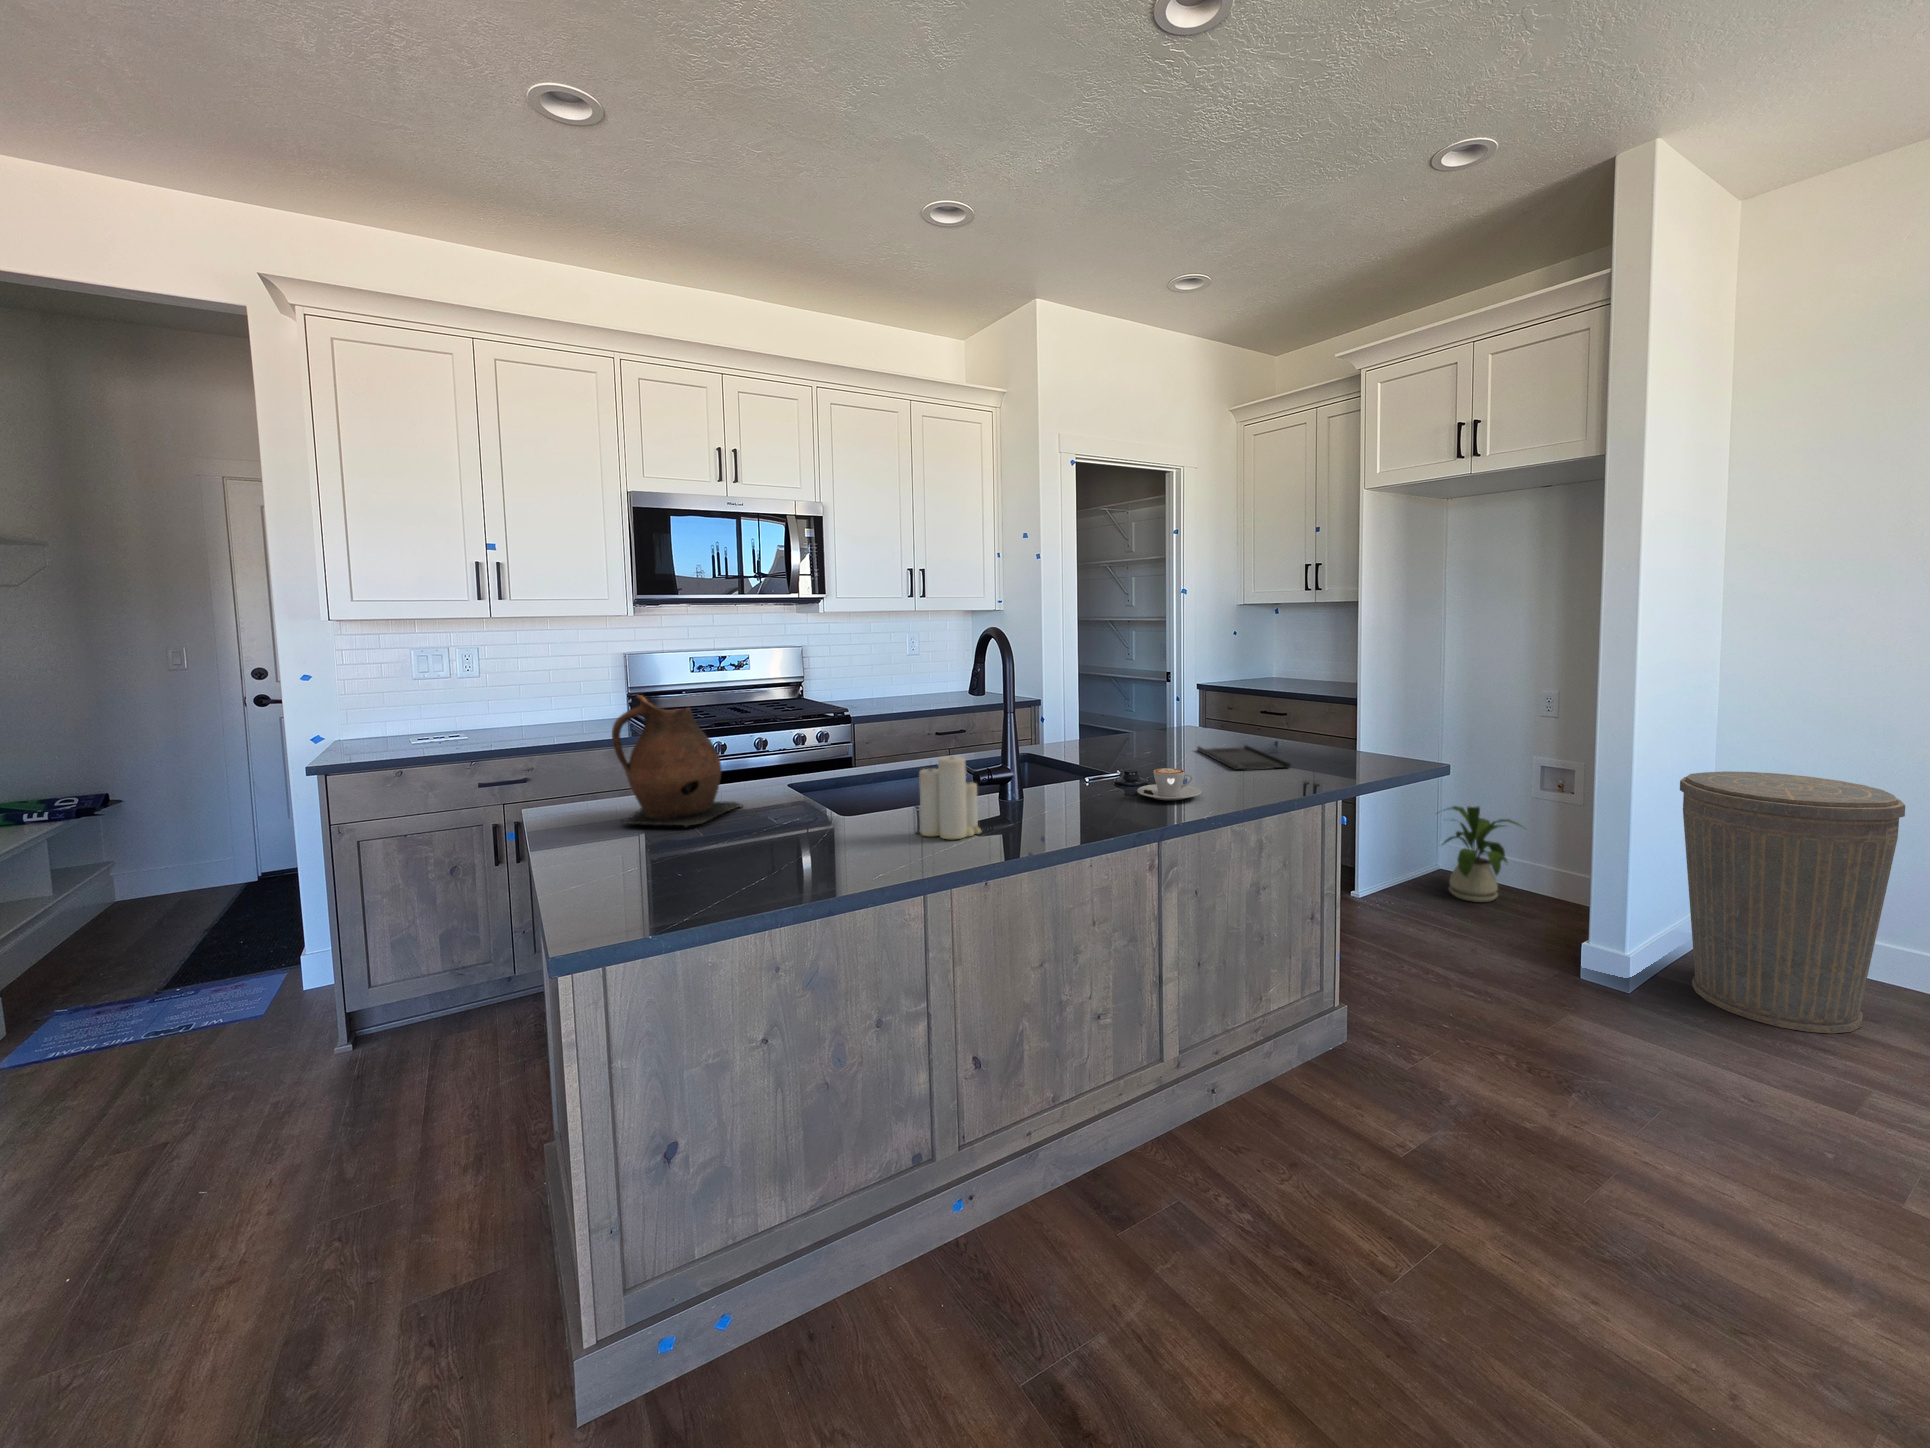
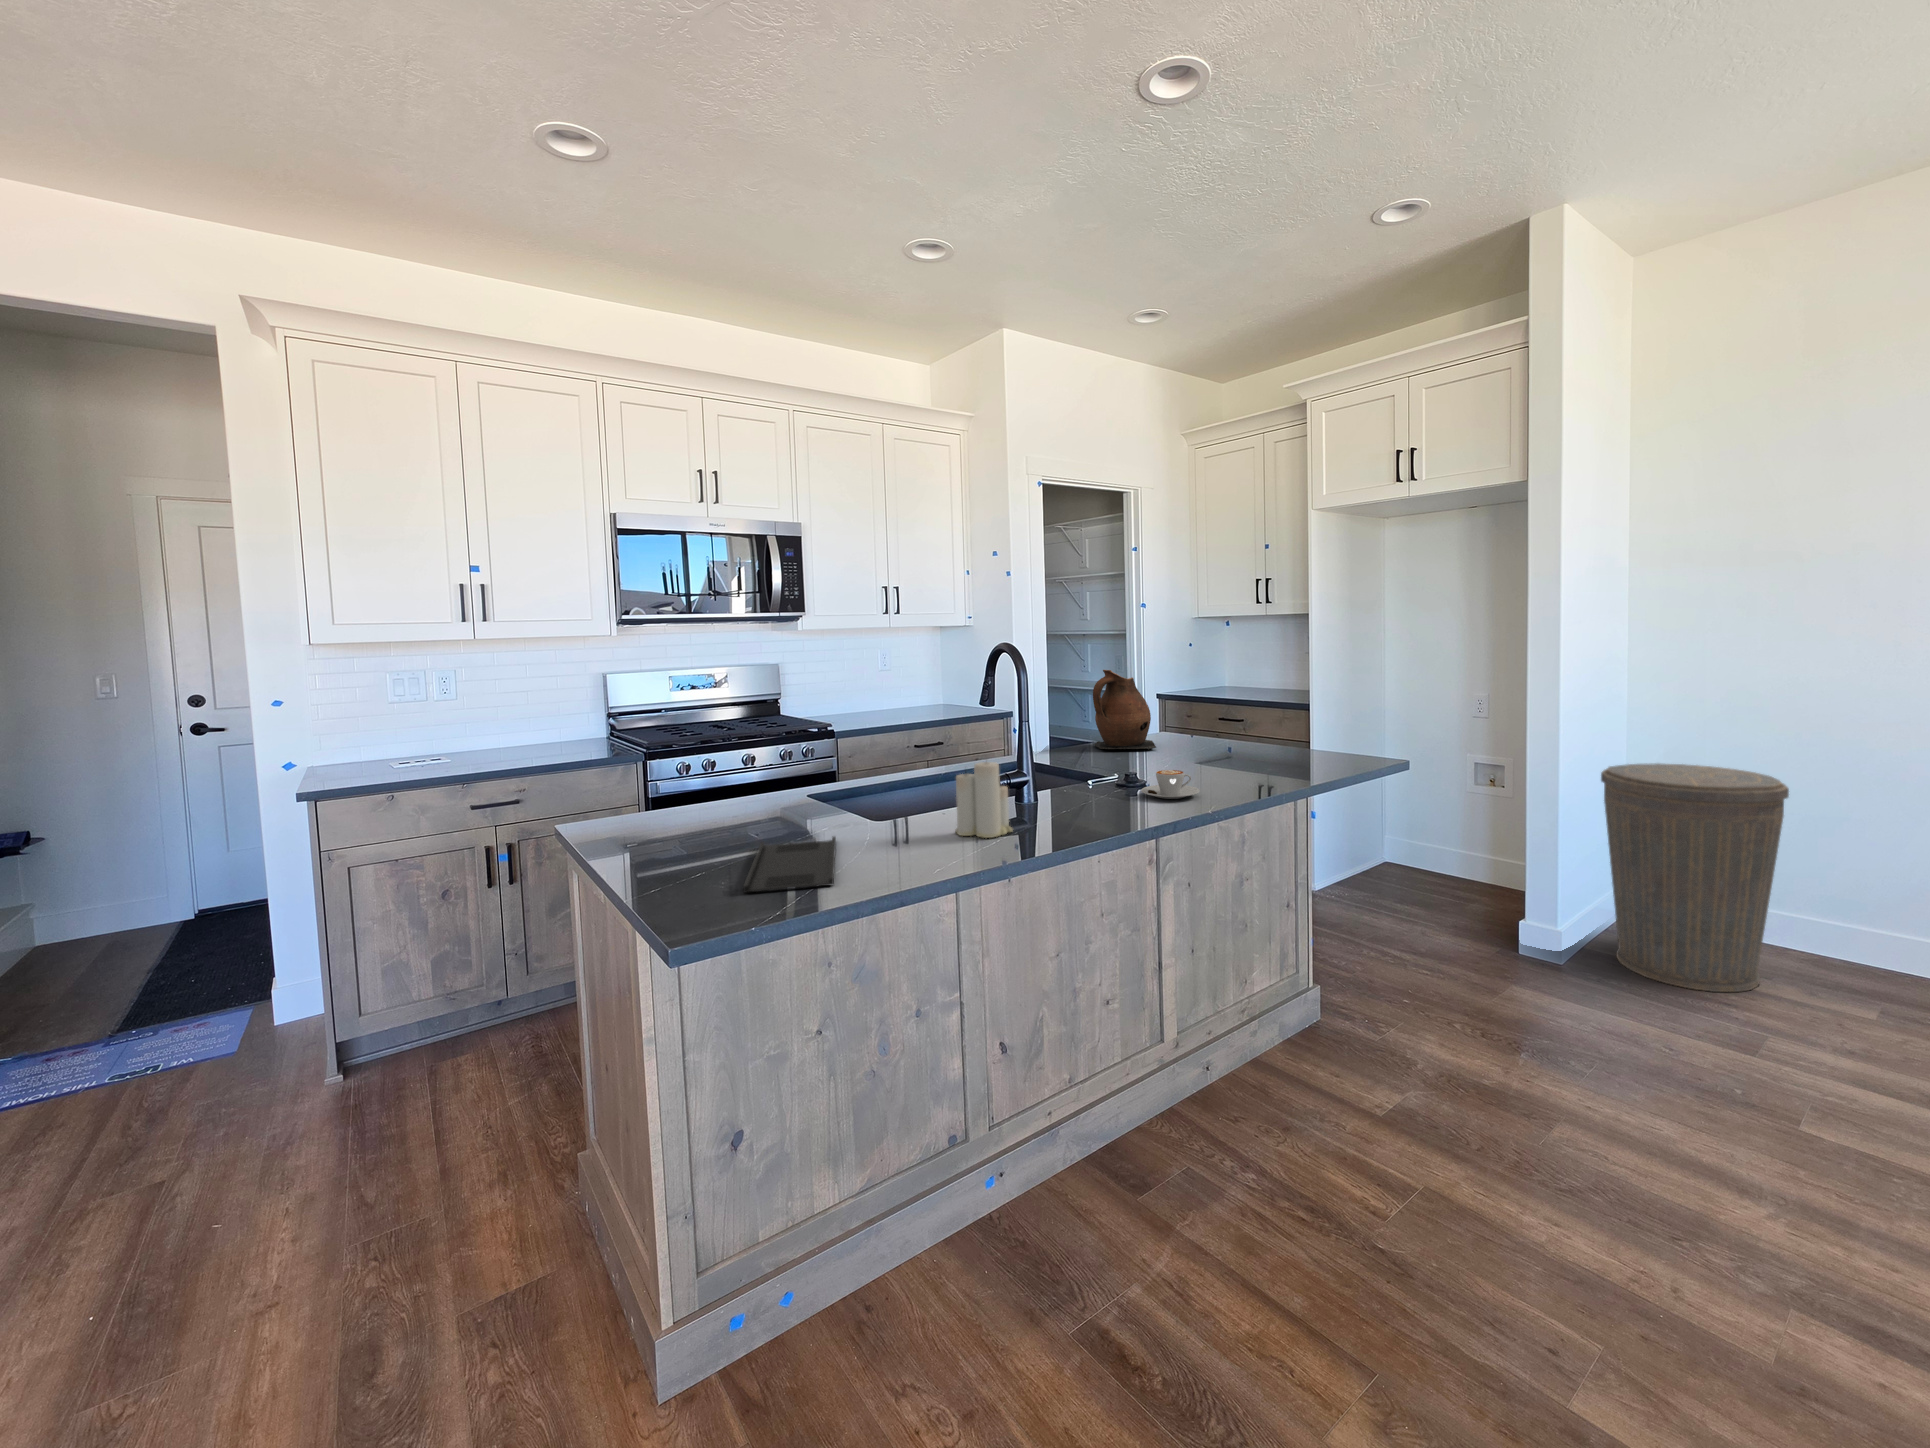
ceramic pitcher: present [612,695,742,827] -> present [1093,670,1156,750]
tray: present [1197,745,1291,770] -> present [743,837,836,893]
house plant: present [1443,806,1521,902] -> none [1383,803,1465,892]

